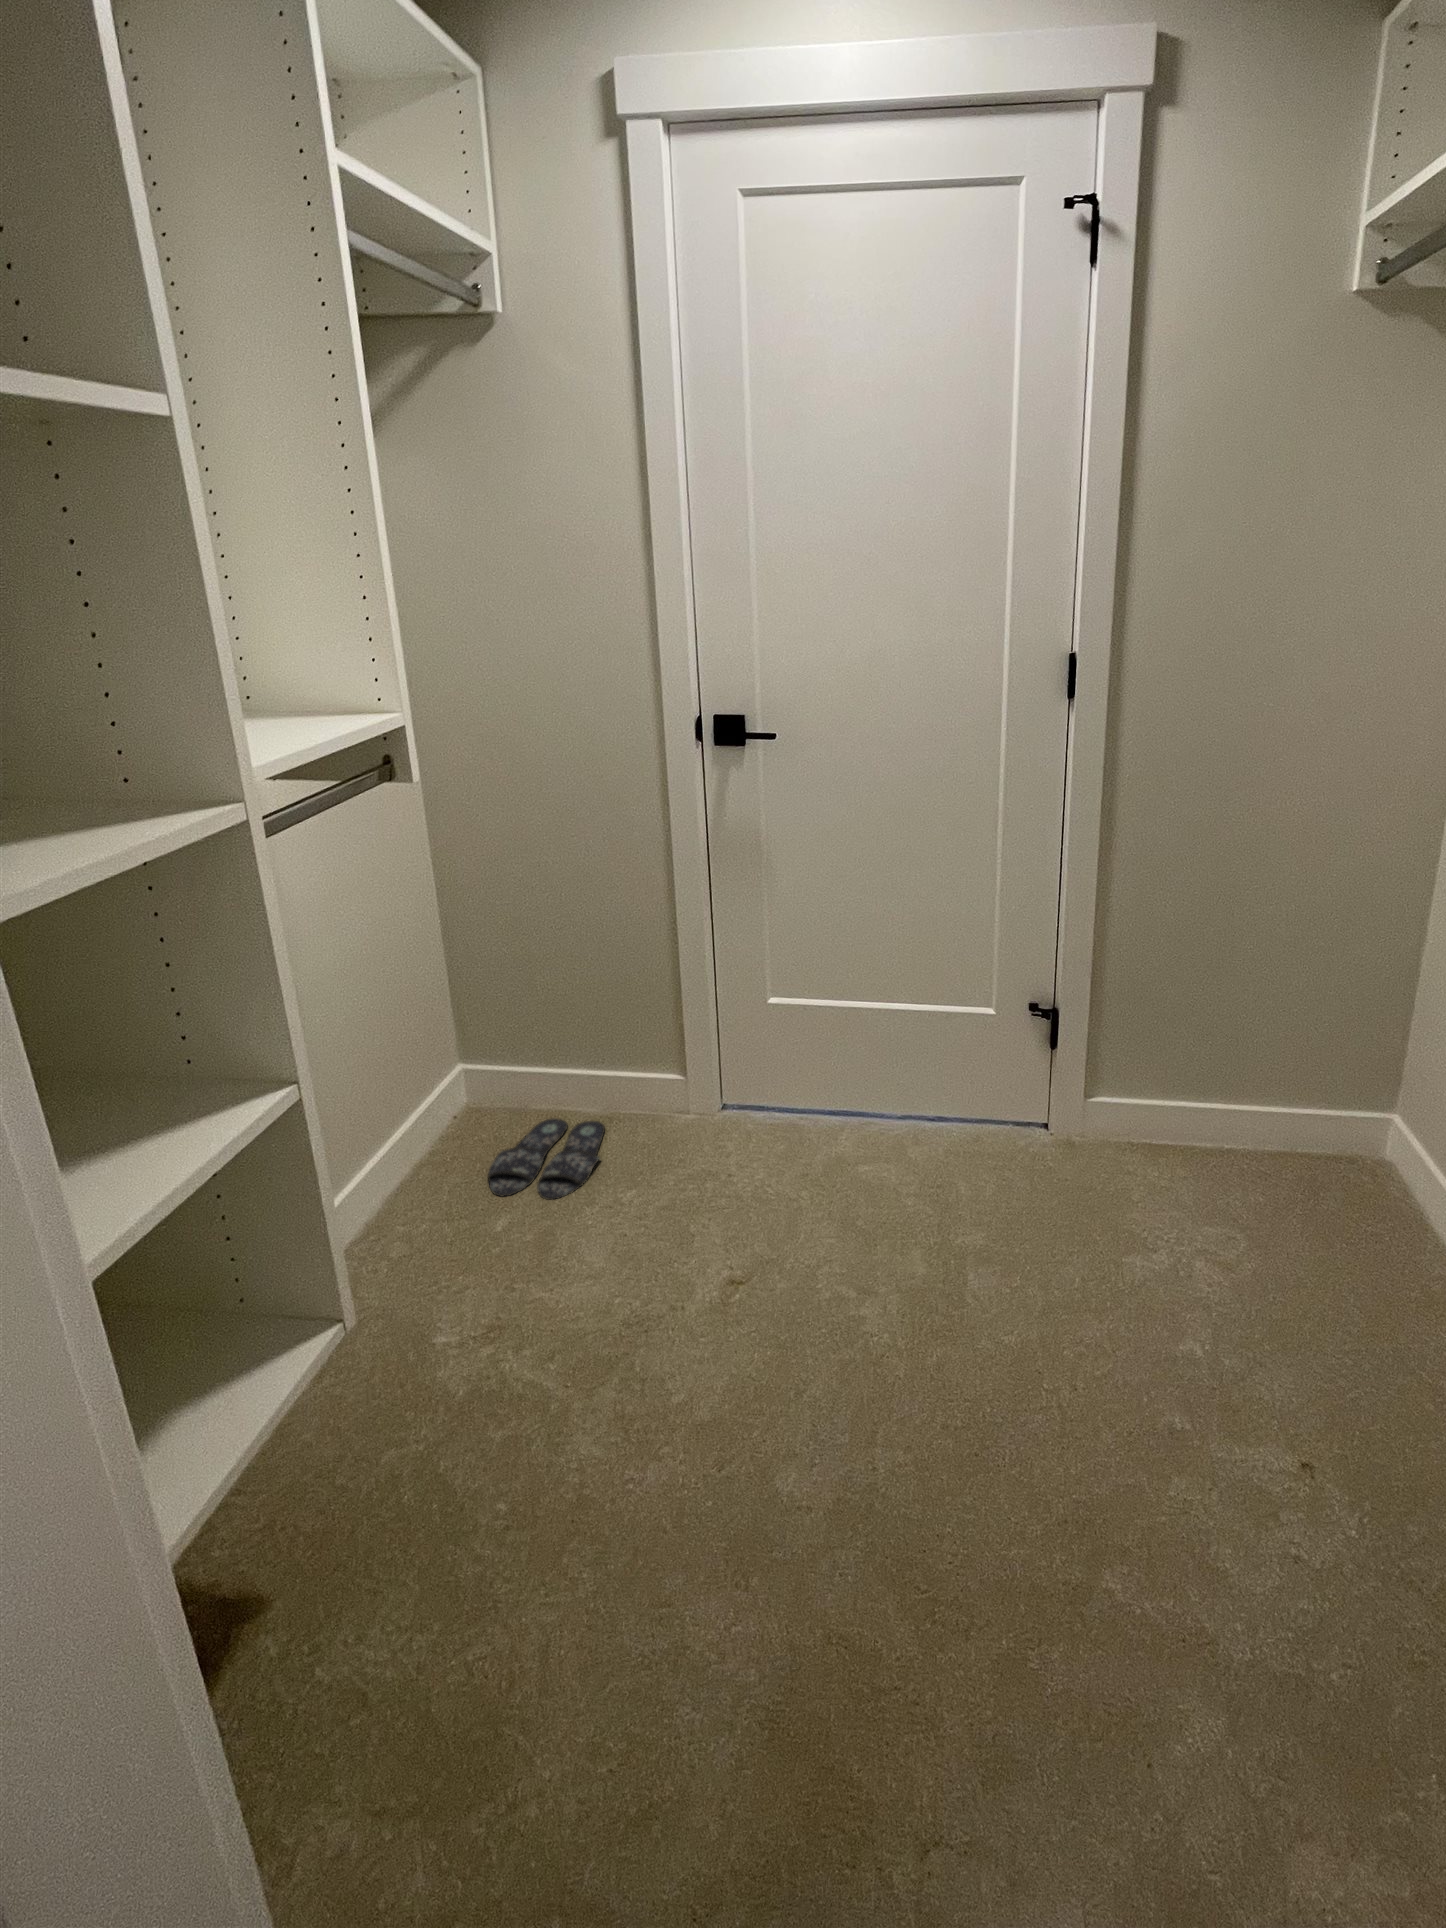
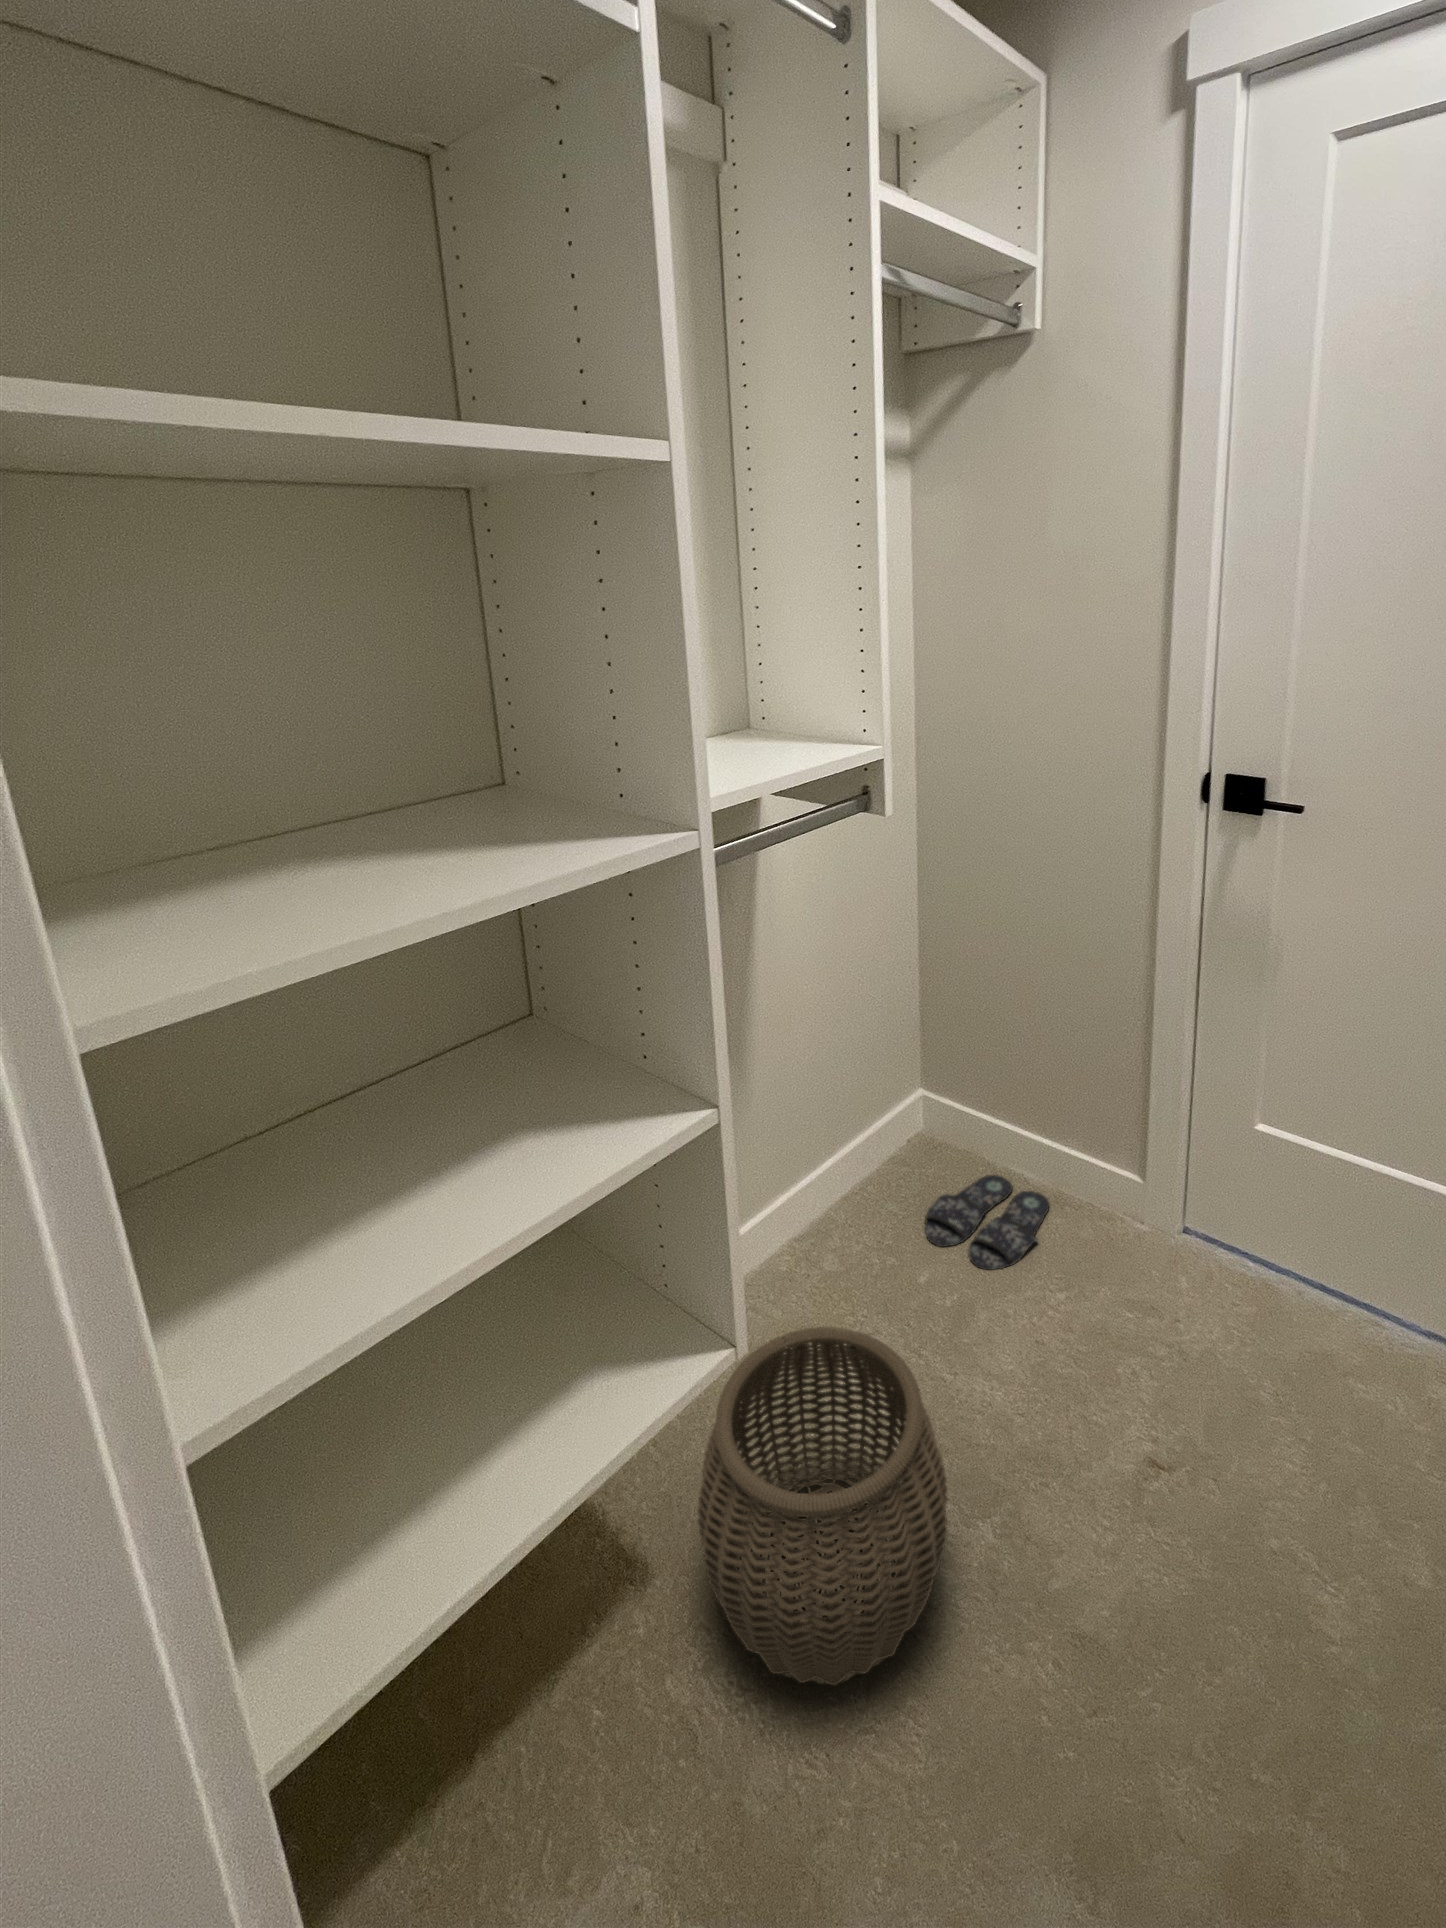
woven basket: none [314,1267,577,1599] -> present [697,1327,947,1685]

